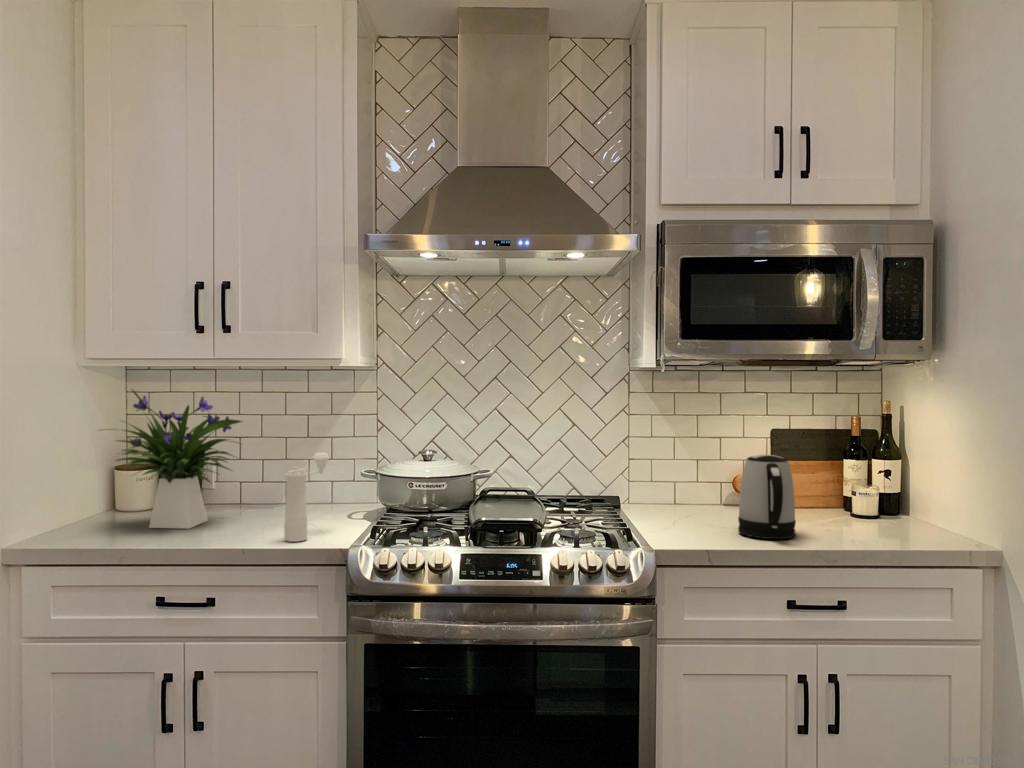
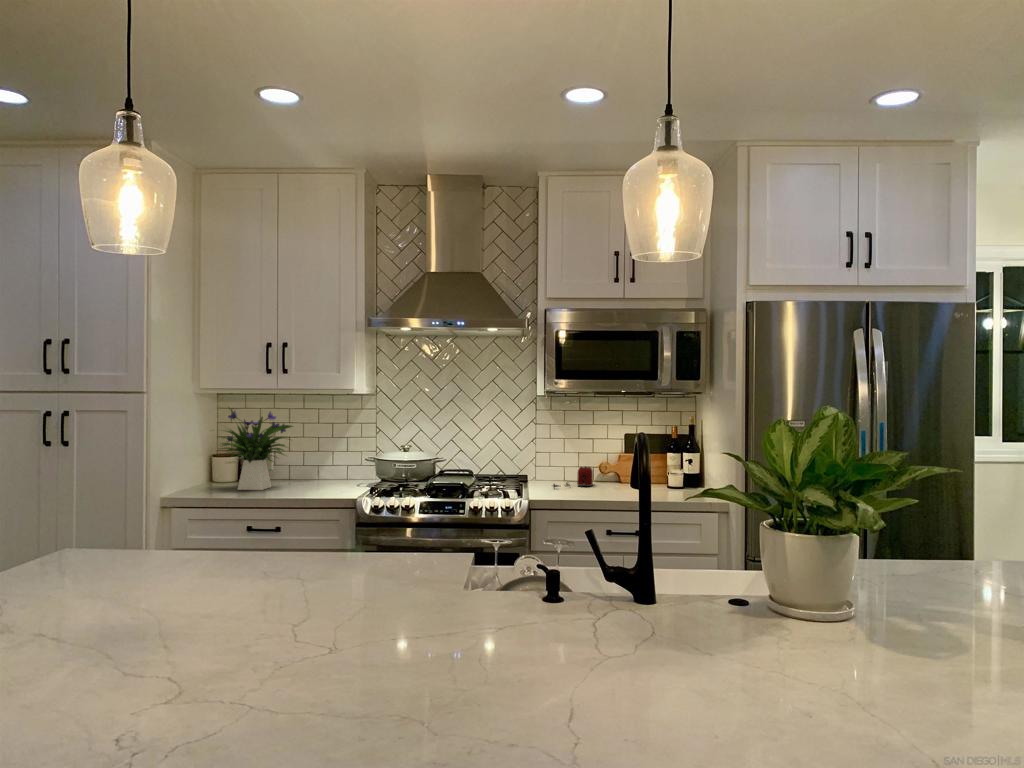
pepper mill: present [284,453,329,542] -> none [319,445,346,496]
kettle: present [738,455,796,539] -> none [588,447,620,496]
toaster: none [667,482,728,520] -> present [553,466,593,488]

